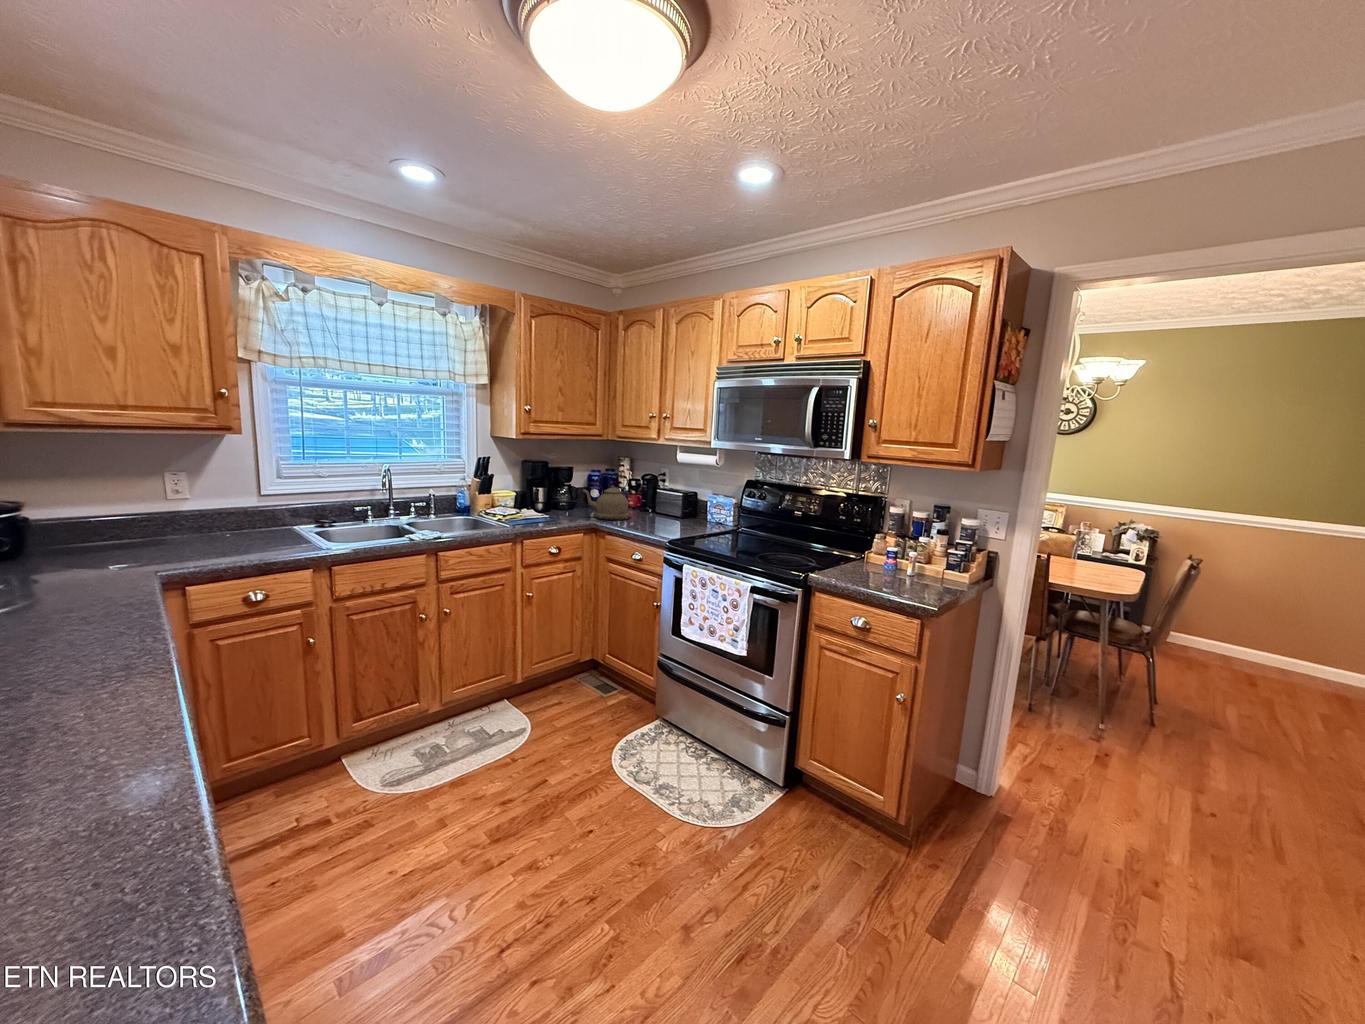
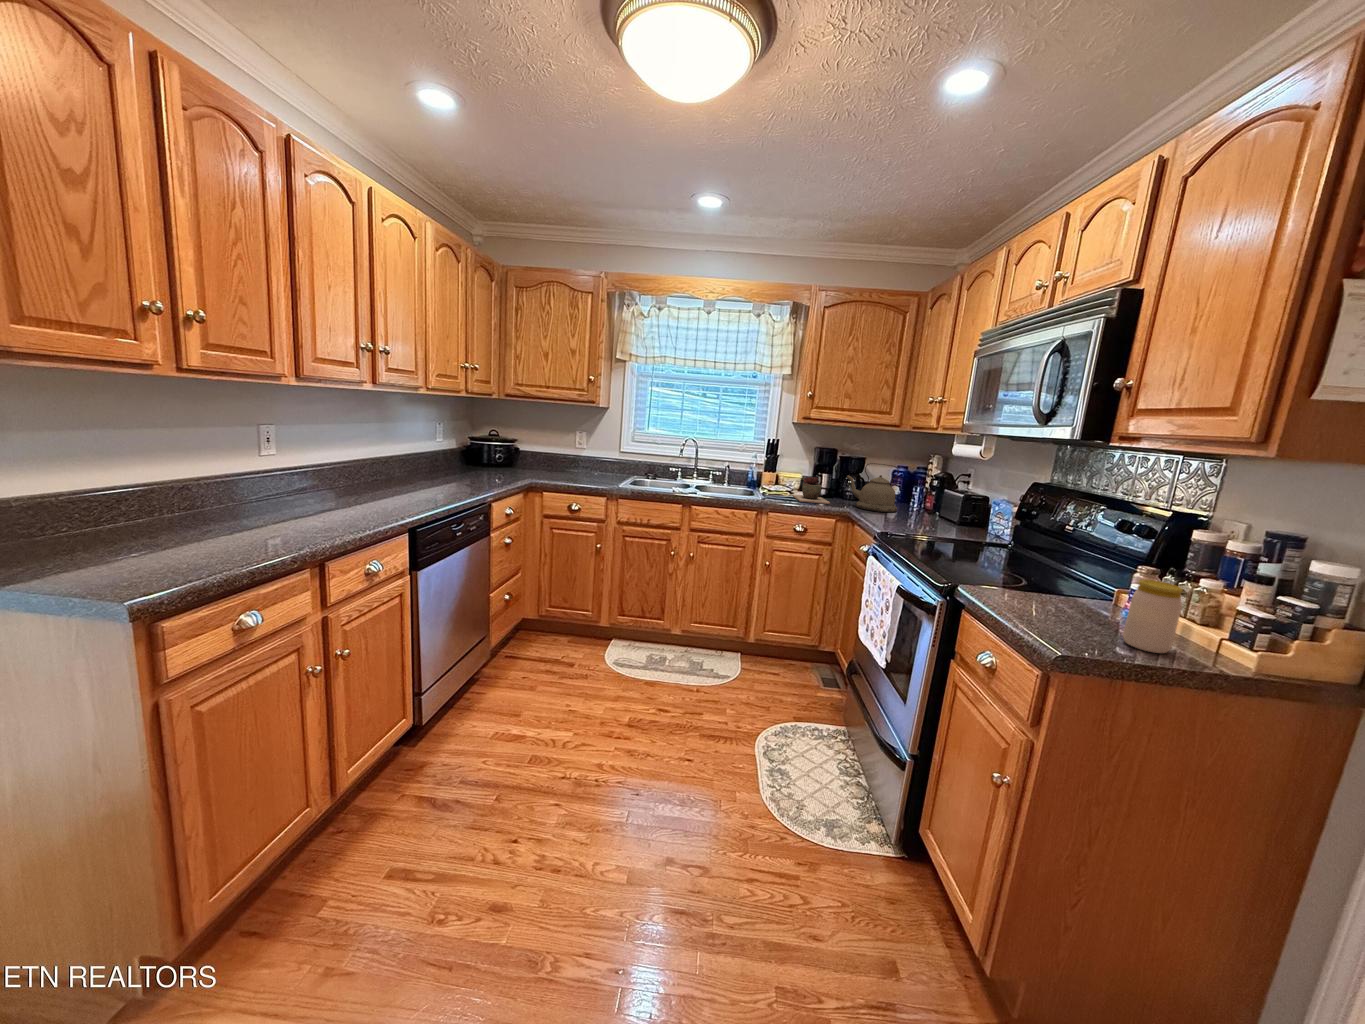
succulent plant: none [526,494,573,523] -> present [793,477,830,504]
jar: none [918,546,945,588] -> present [1123,579,1183,653]

